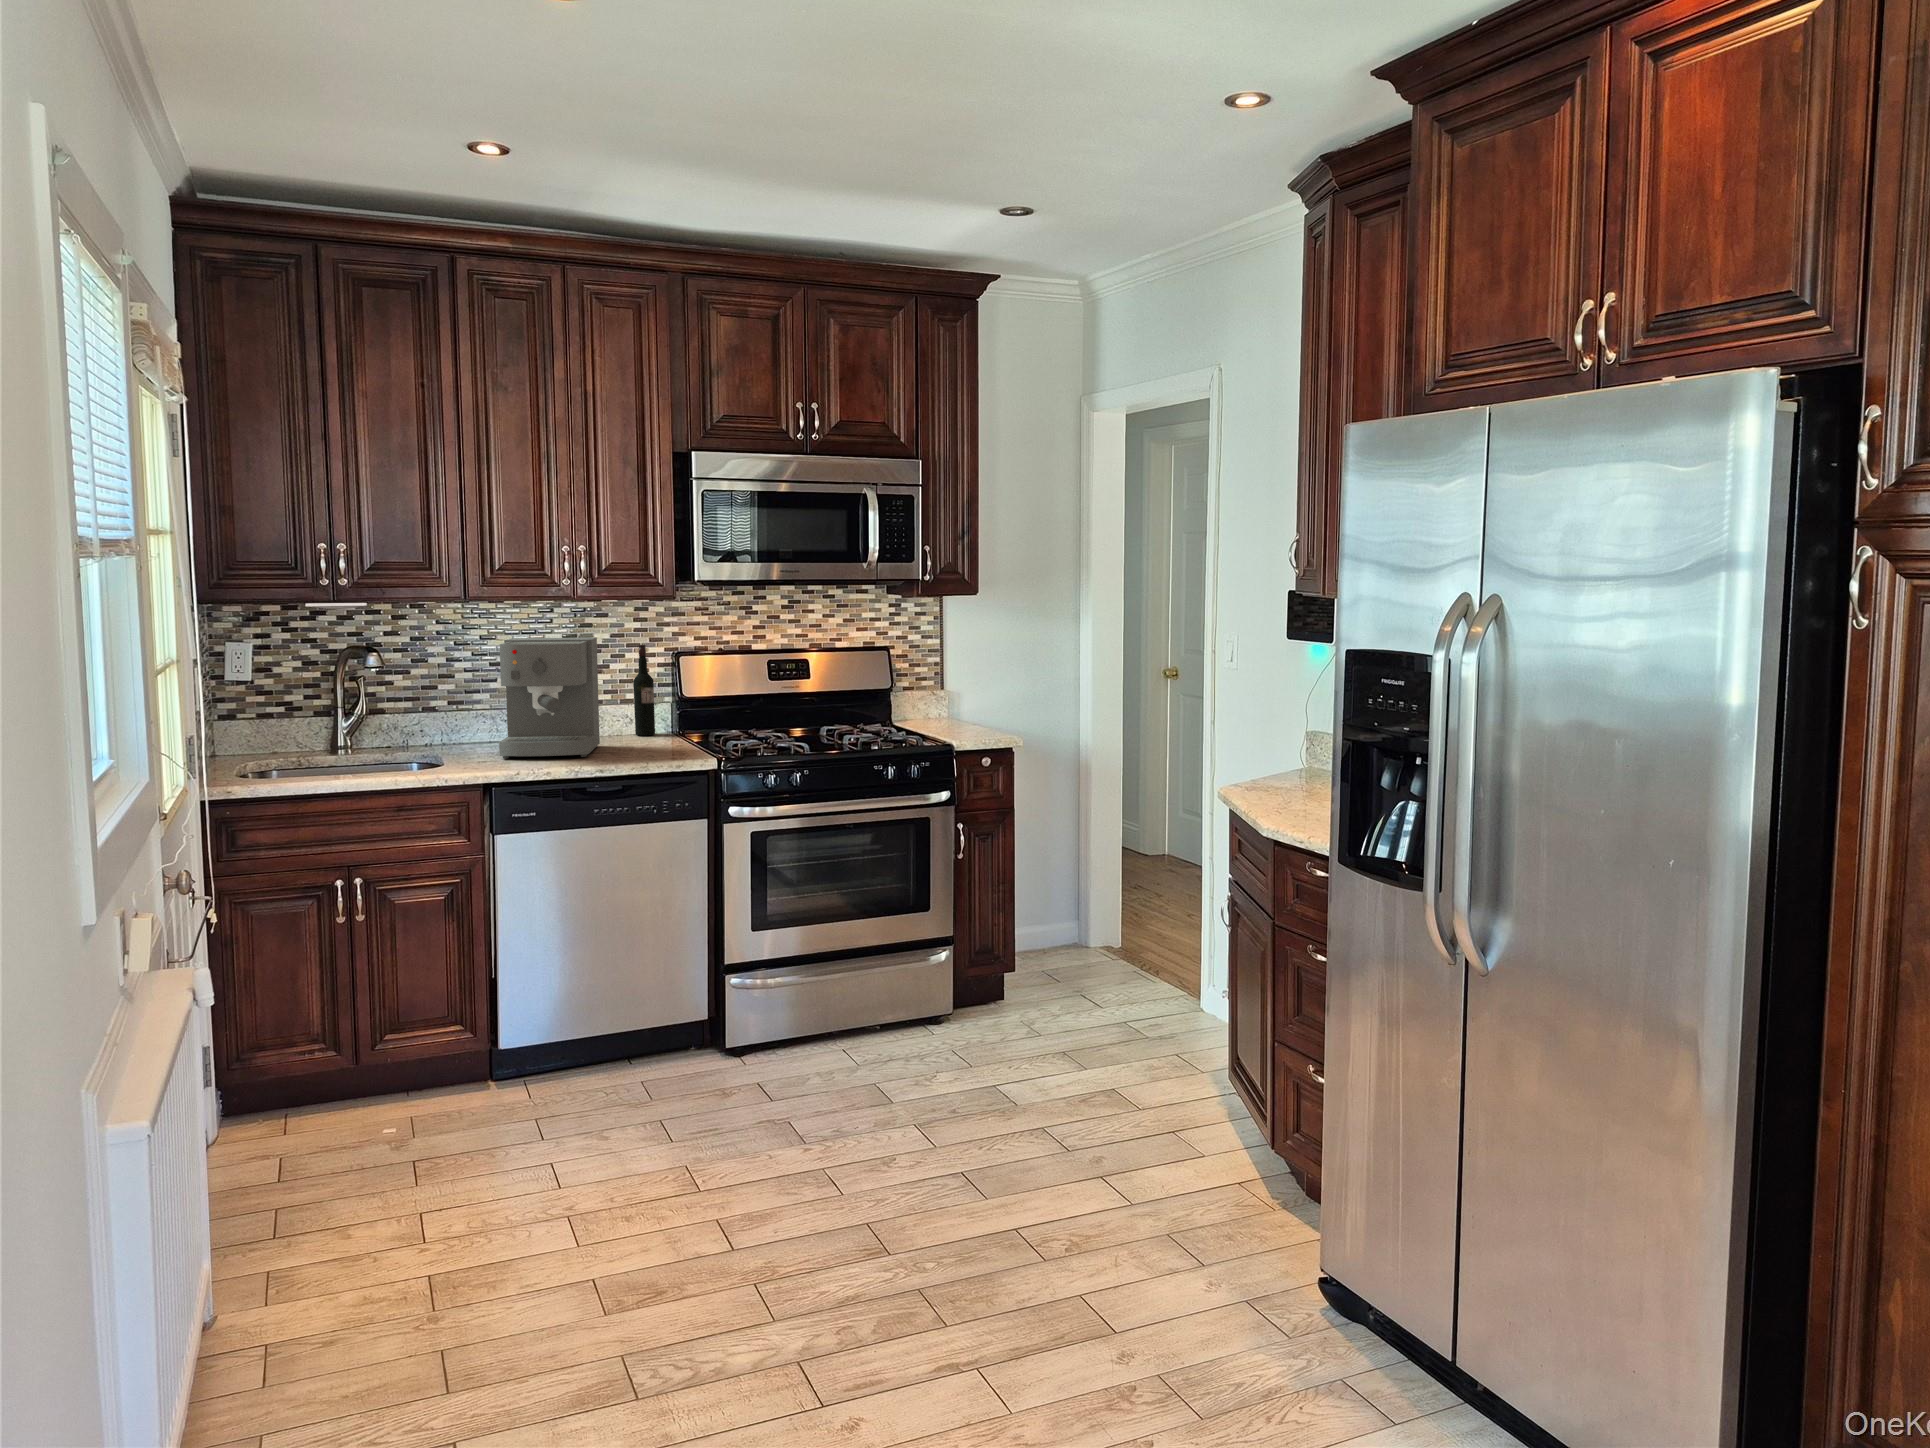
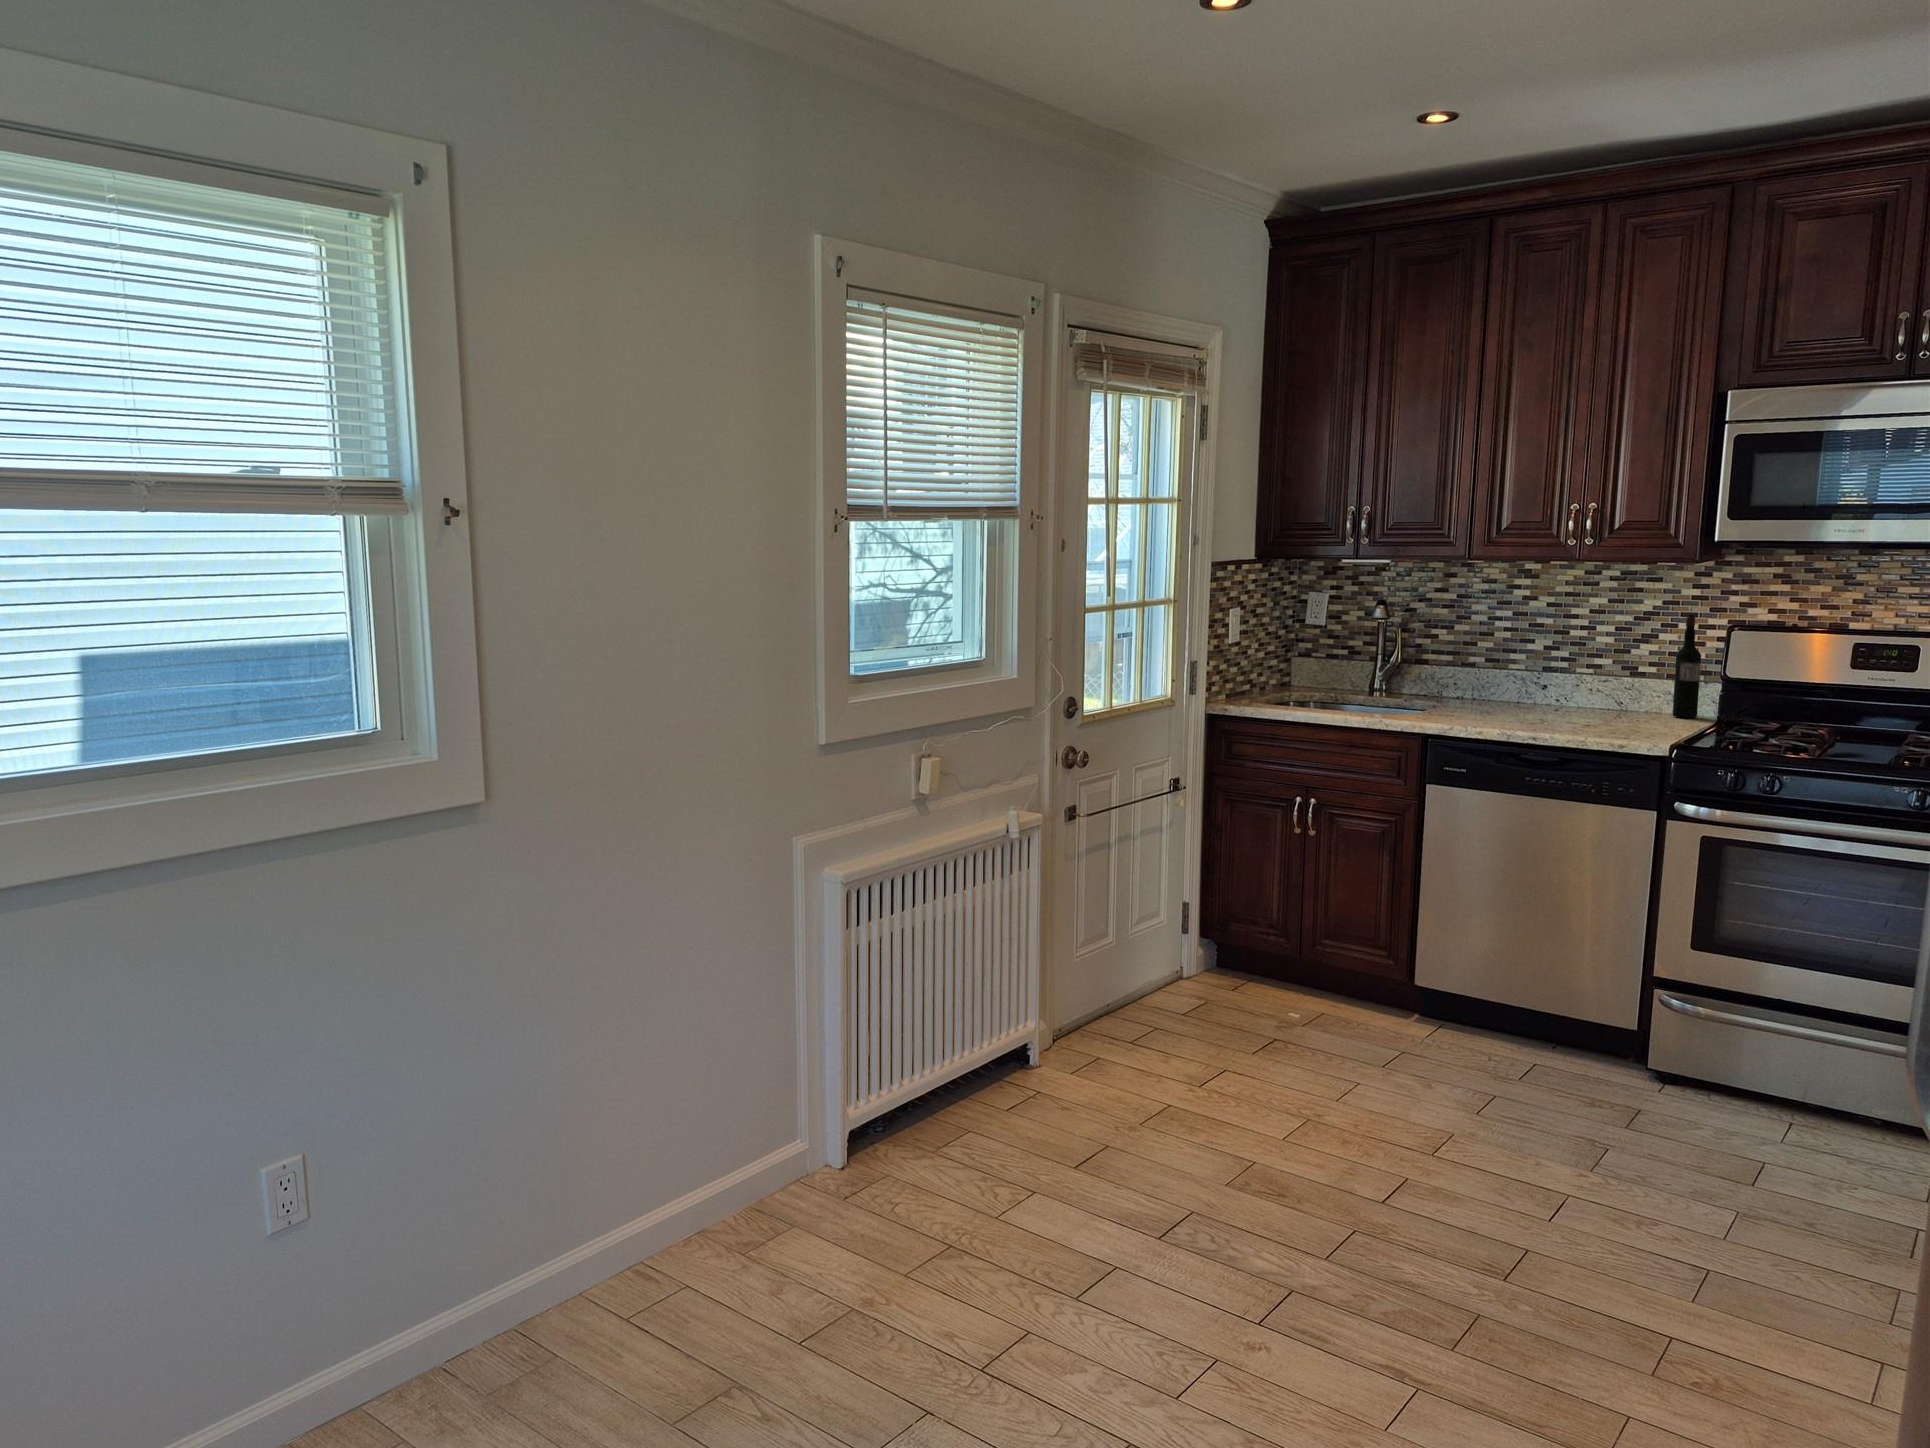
coffee maker: present [499,637,600,759] -> none [1478,598,1612,724]

